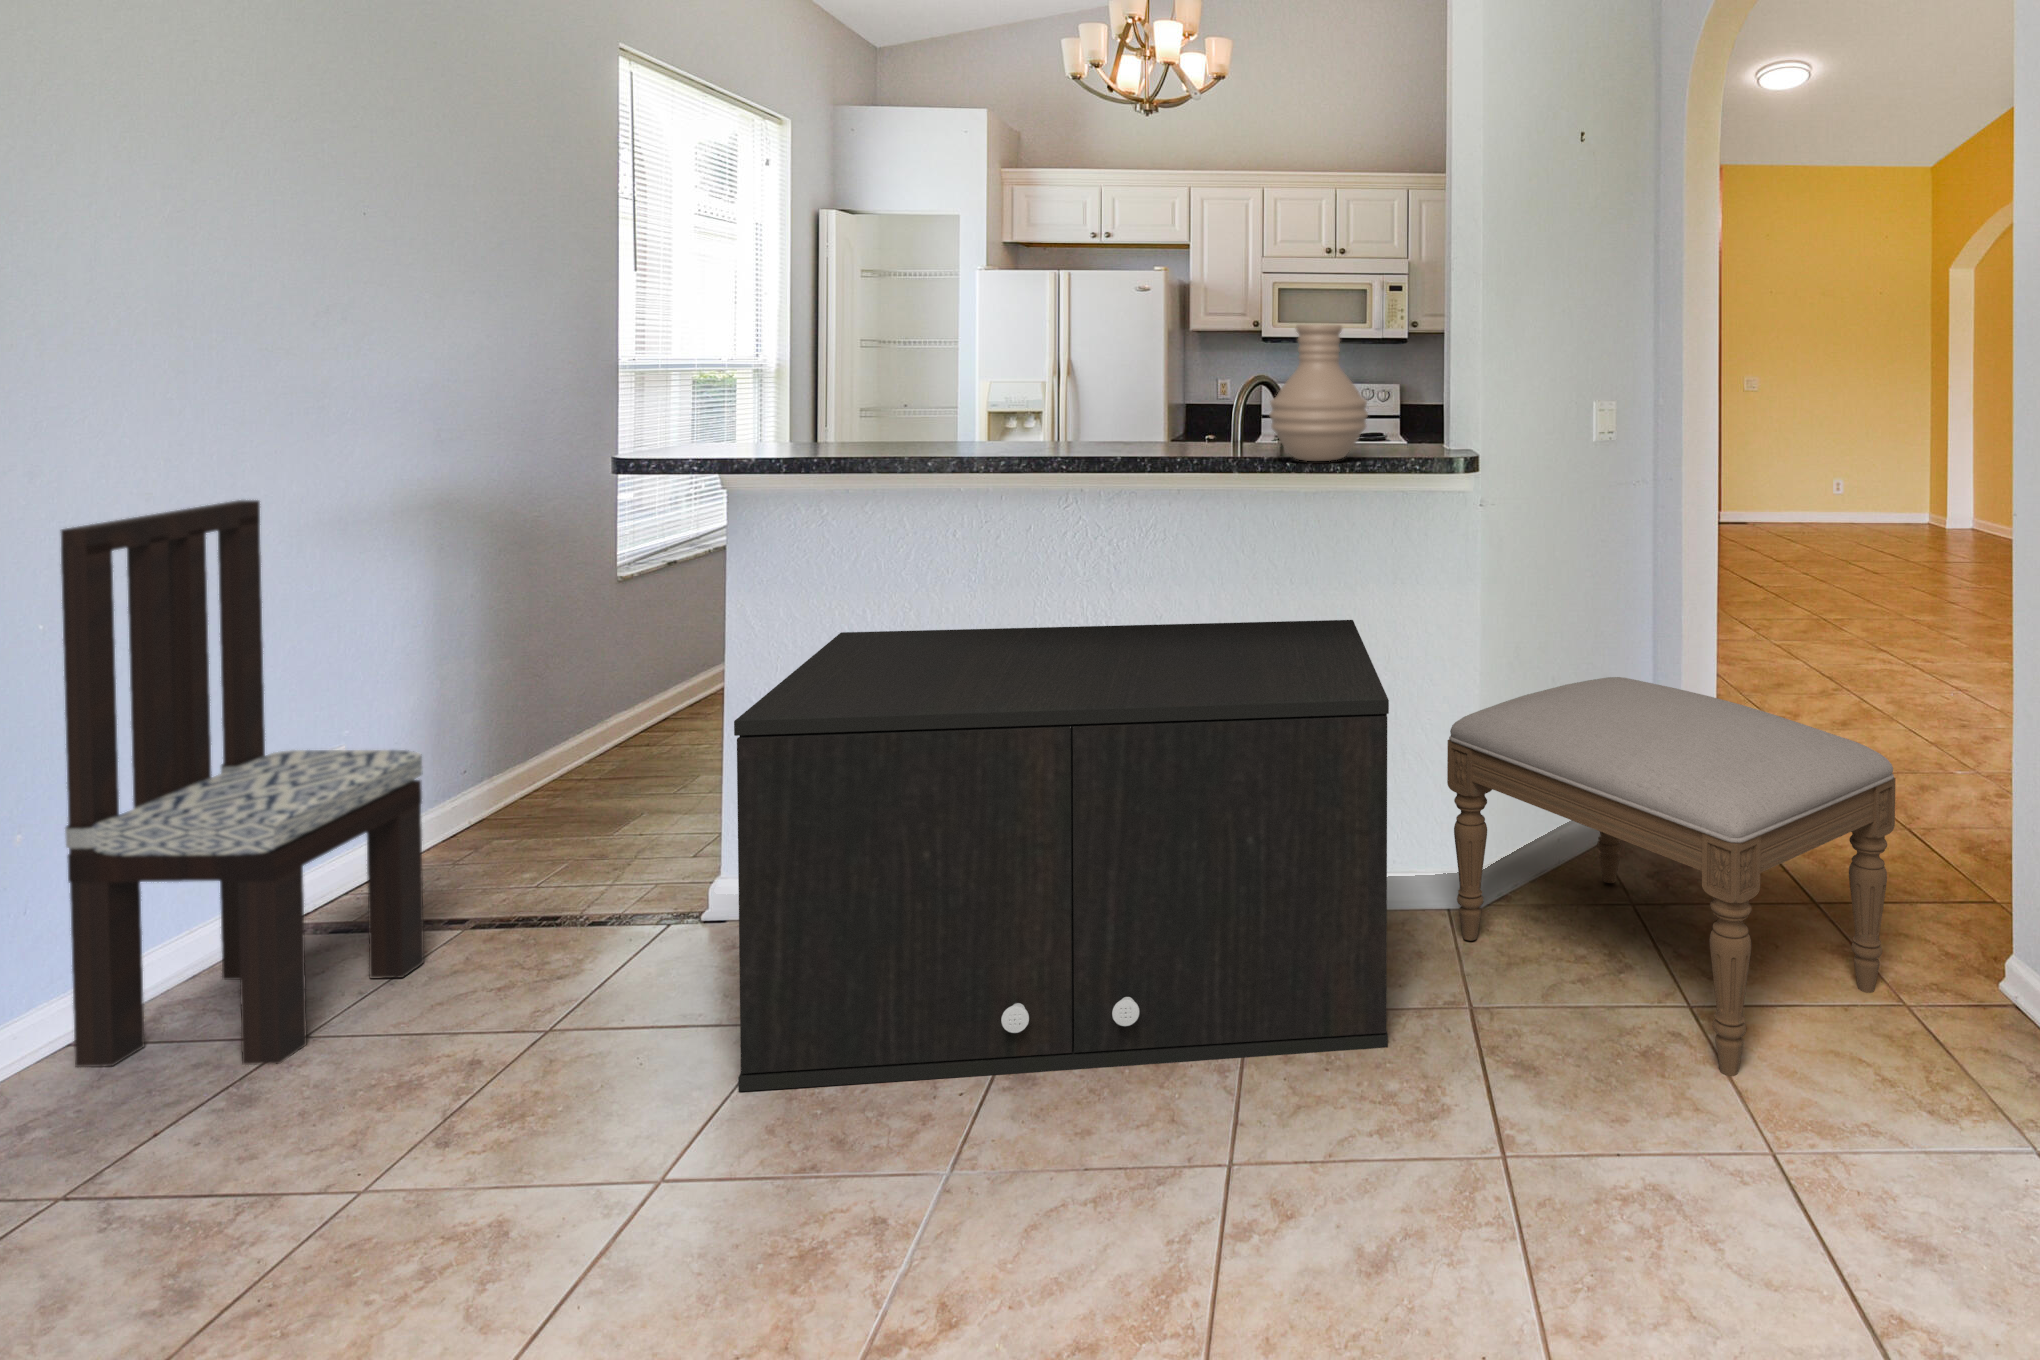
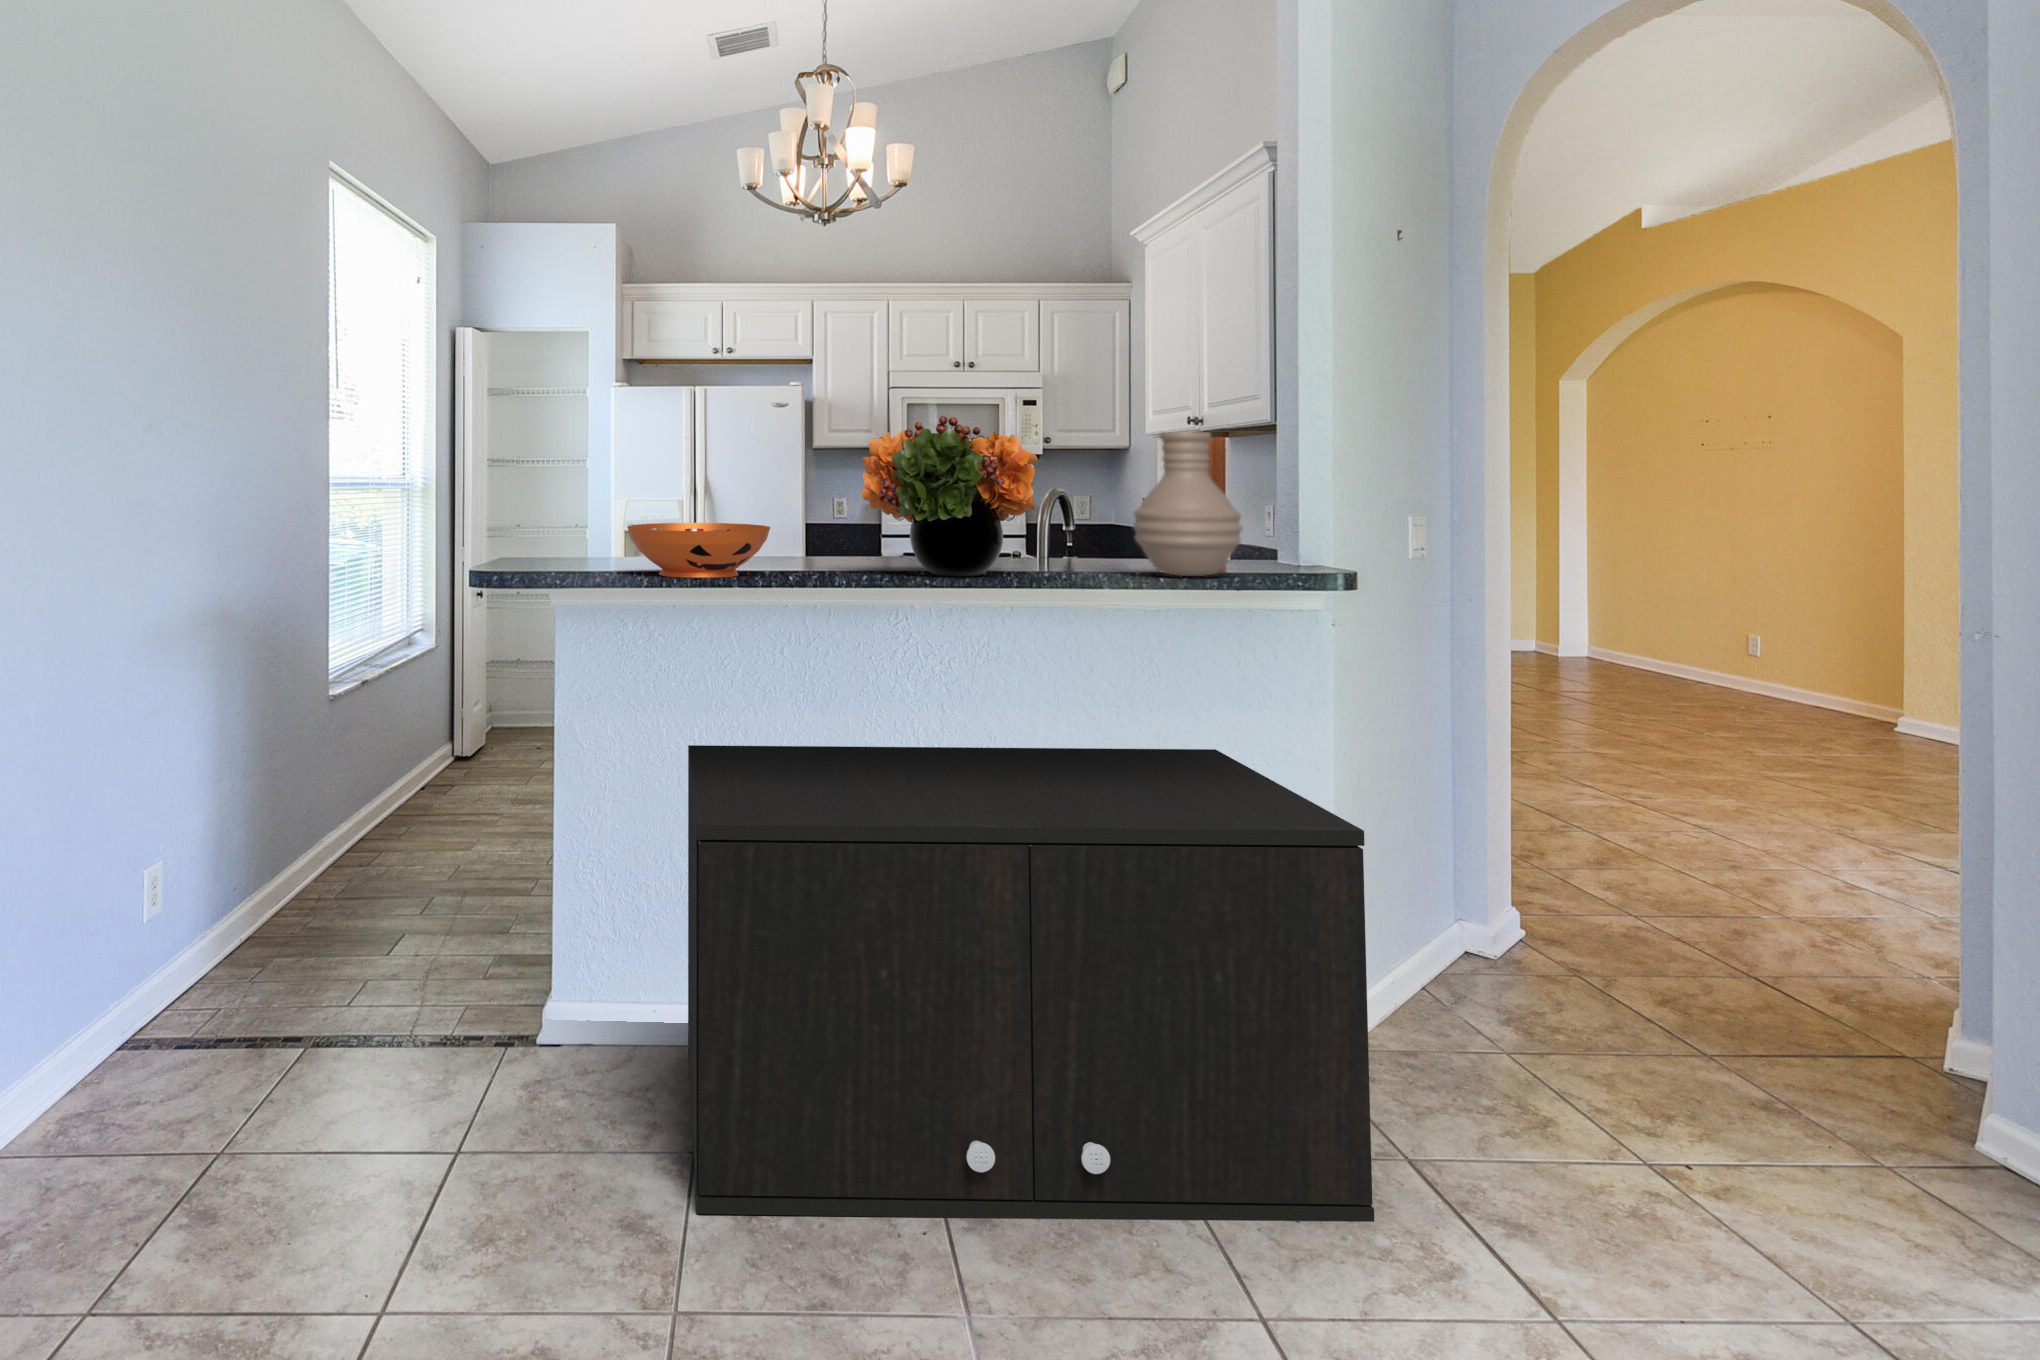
flower arrangement: none [1003,309,1181,465] -> present [862,416,1038,577]
decorative bowl: none [754,414,908,471] -> present [627,523,770,577]
dining chair: present [61,500,424,1067] -> none [44,599,303,1154]
ottoman: present [1447,677,1896,1076] -> none [1357,824,1945,1285]

